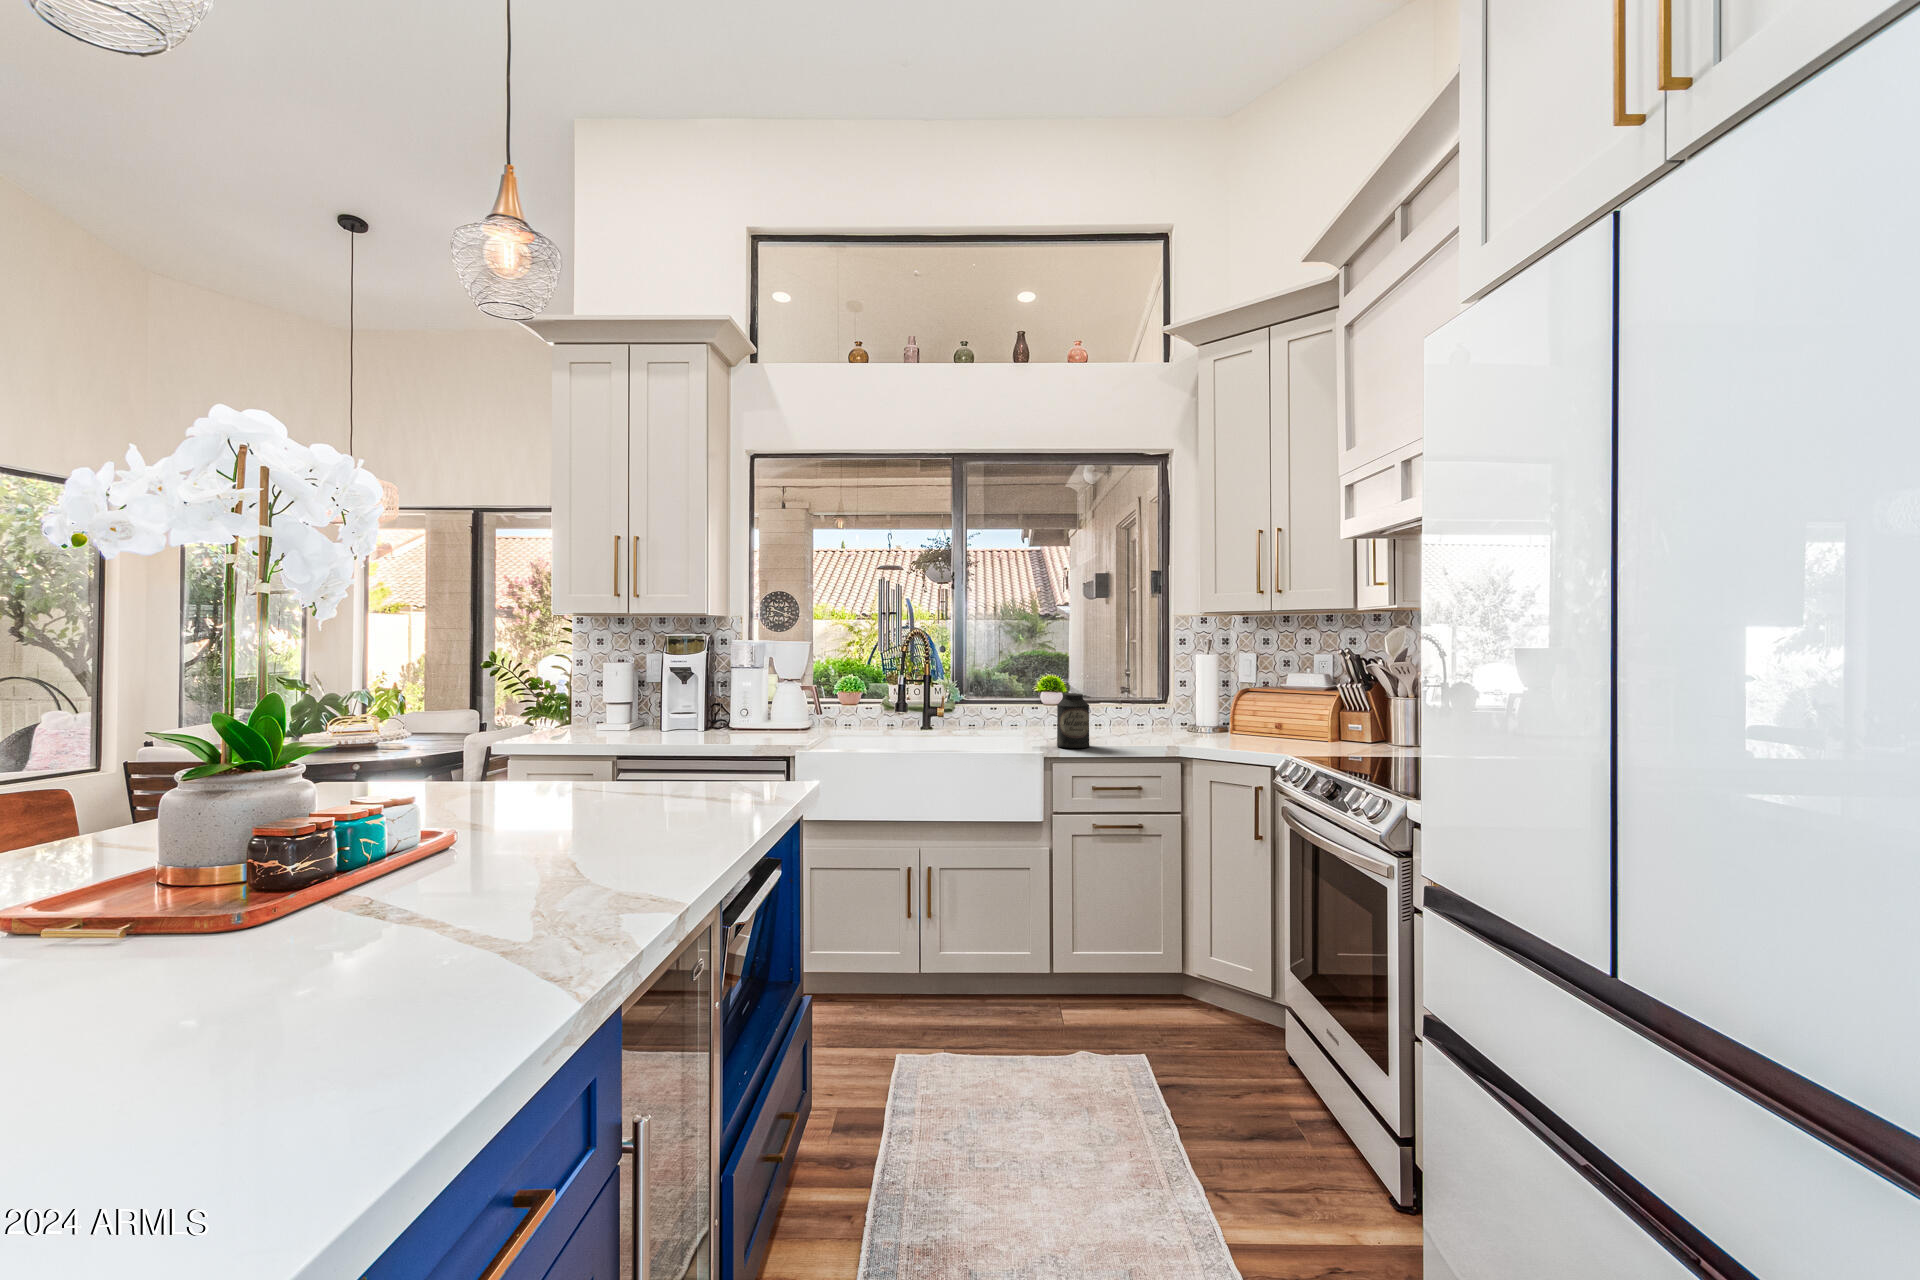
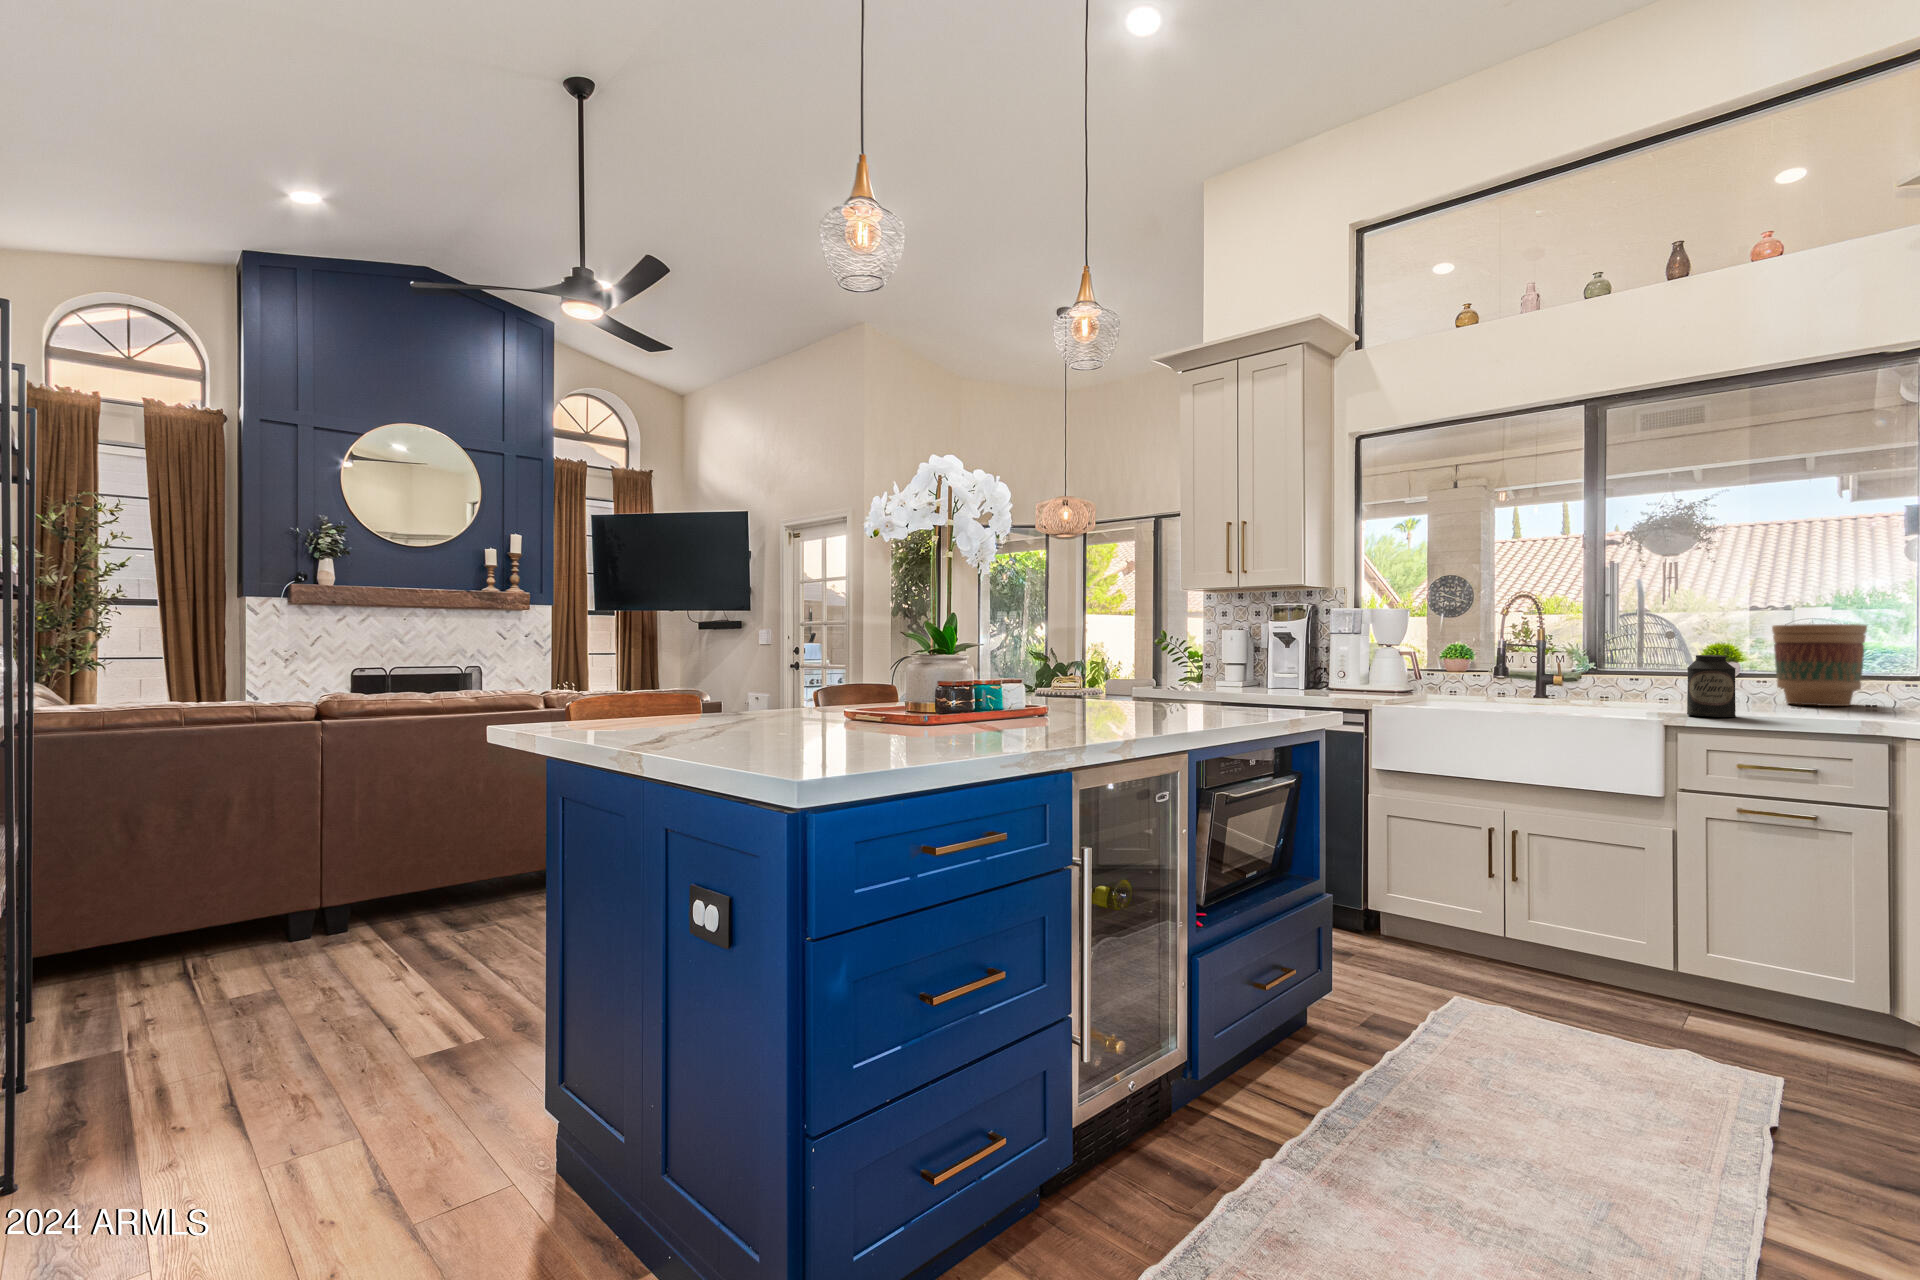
flower pot: none [1091,662,1147,728] -> present [1772,624,1867,706]

